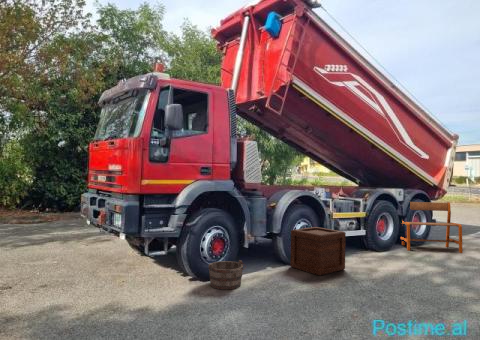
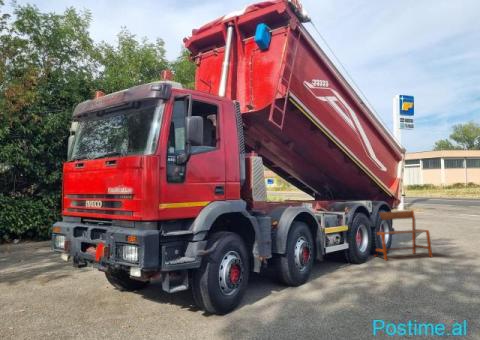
wooden crate: present [290,227,346,276] -> none [295,244,351,293]
bucket: present [208,260,246,290] -> none [232,285,275,319]

